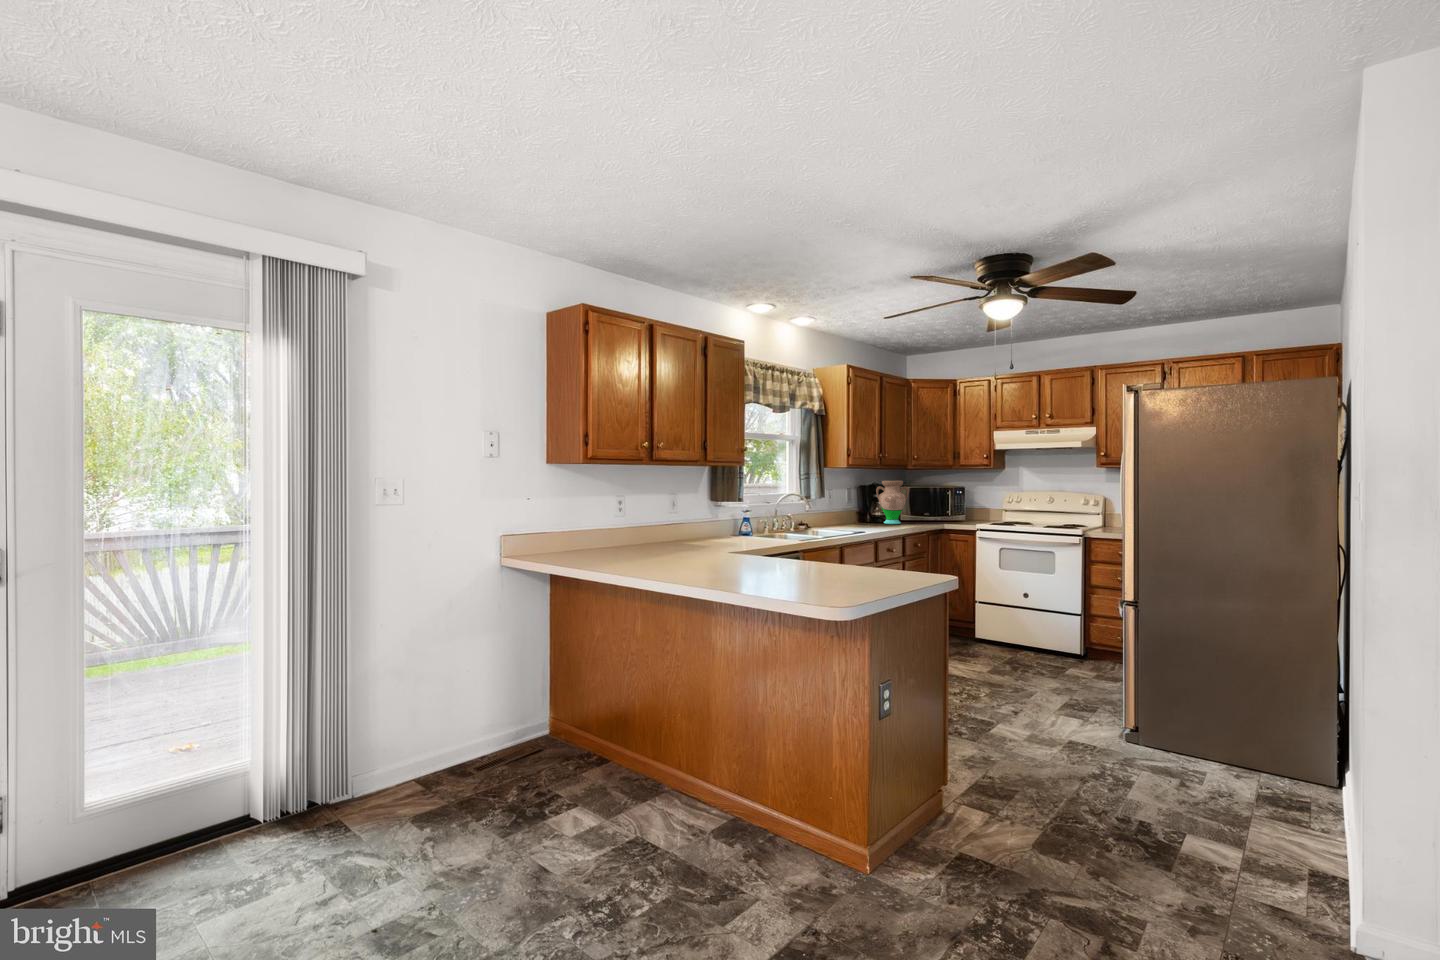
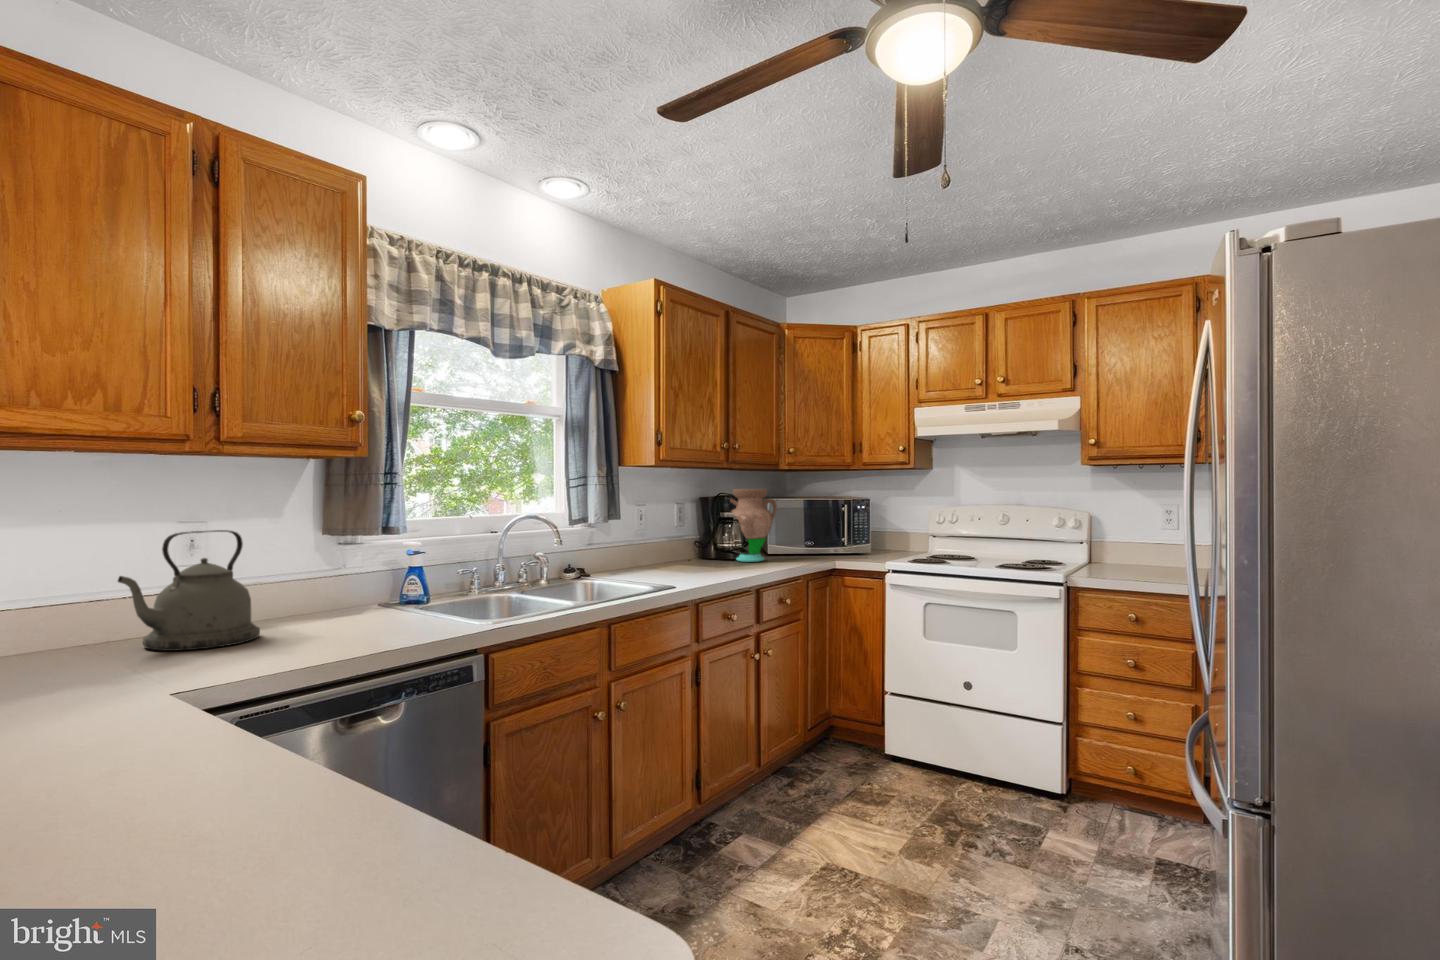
kettle: none [683,501,722,548] -> present [118,530,260,651]

